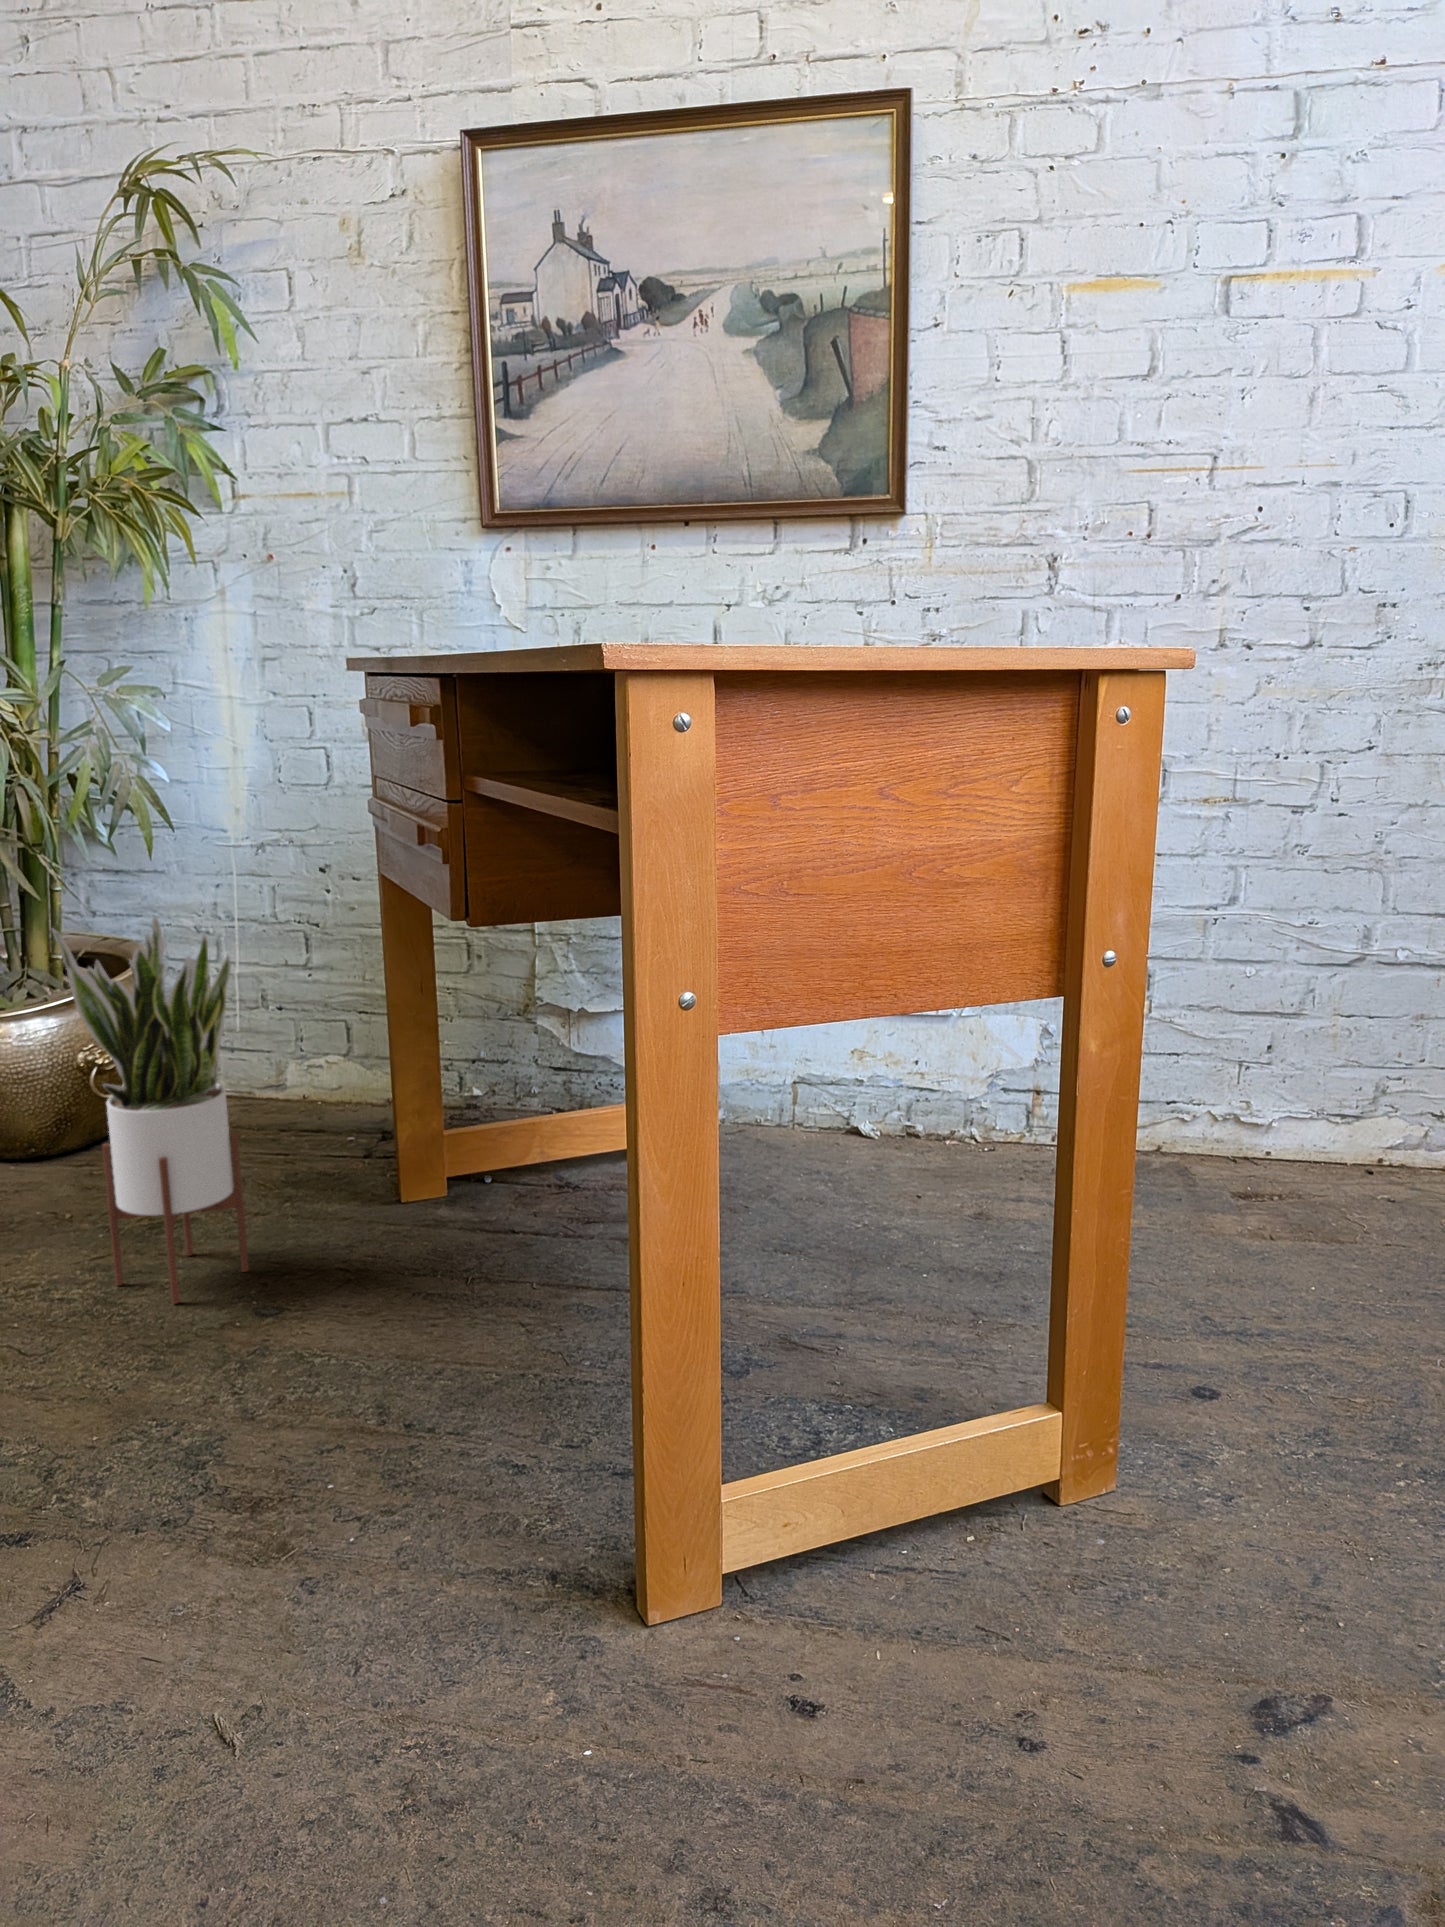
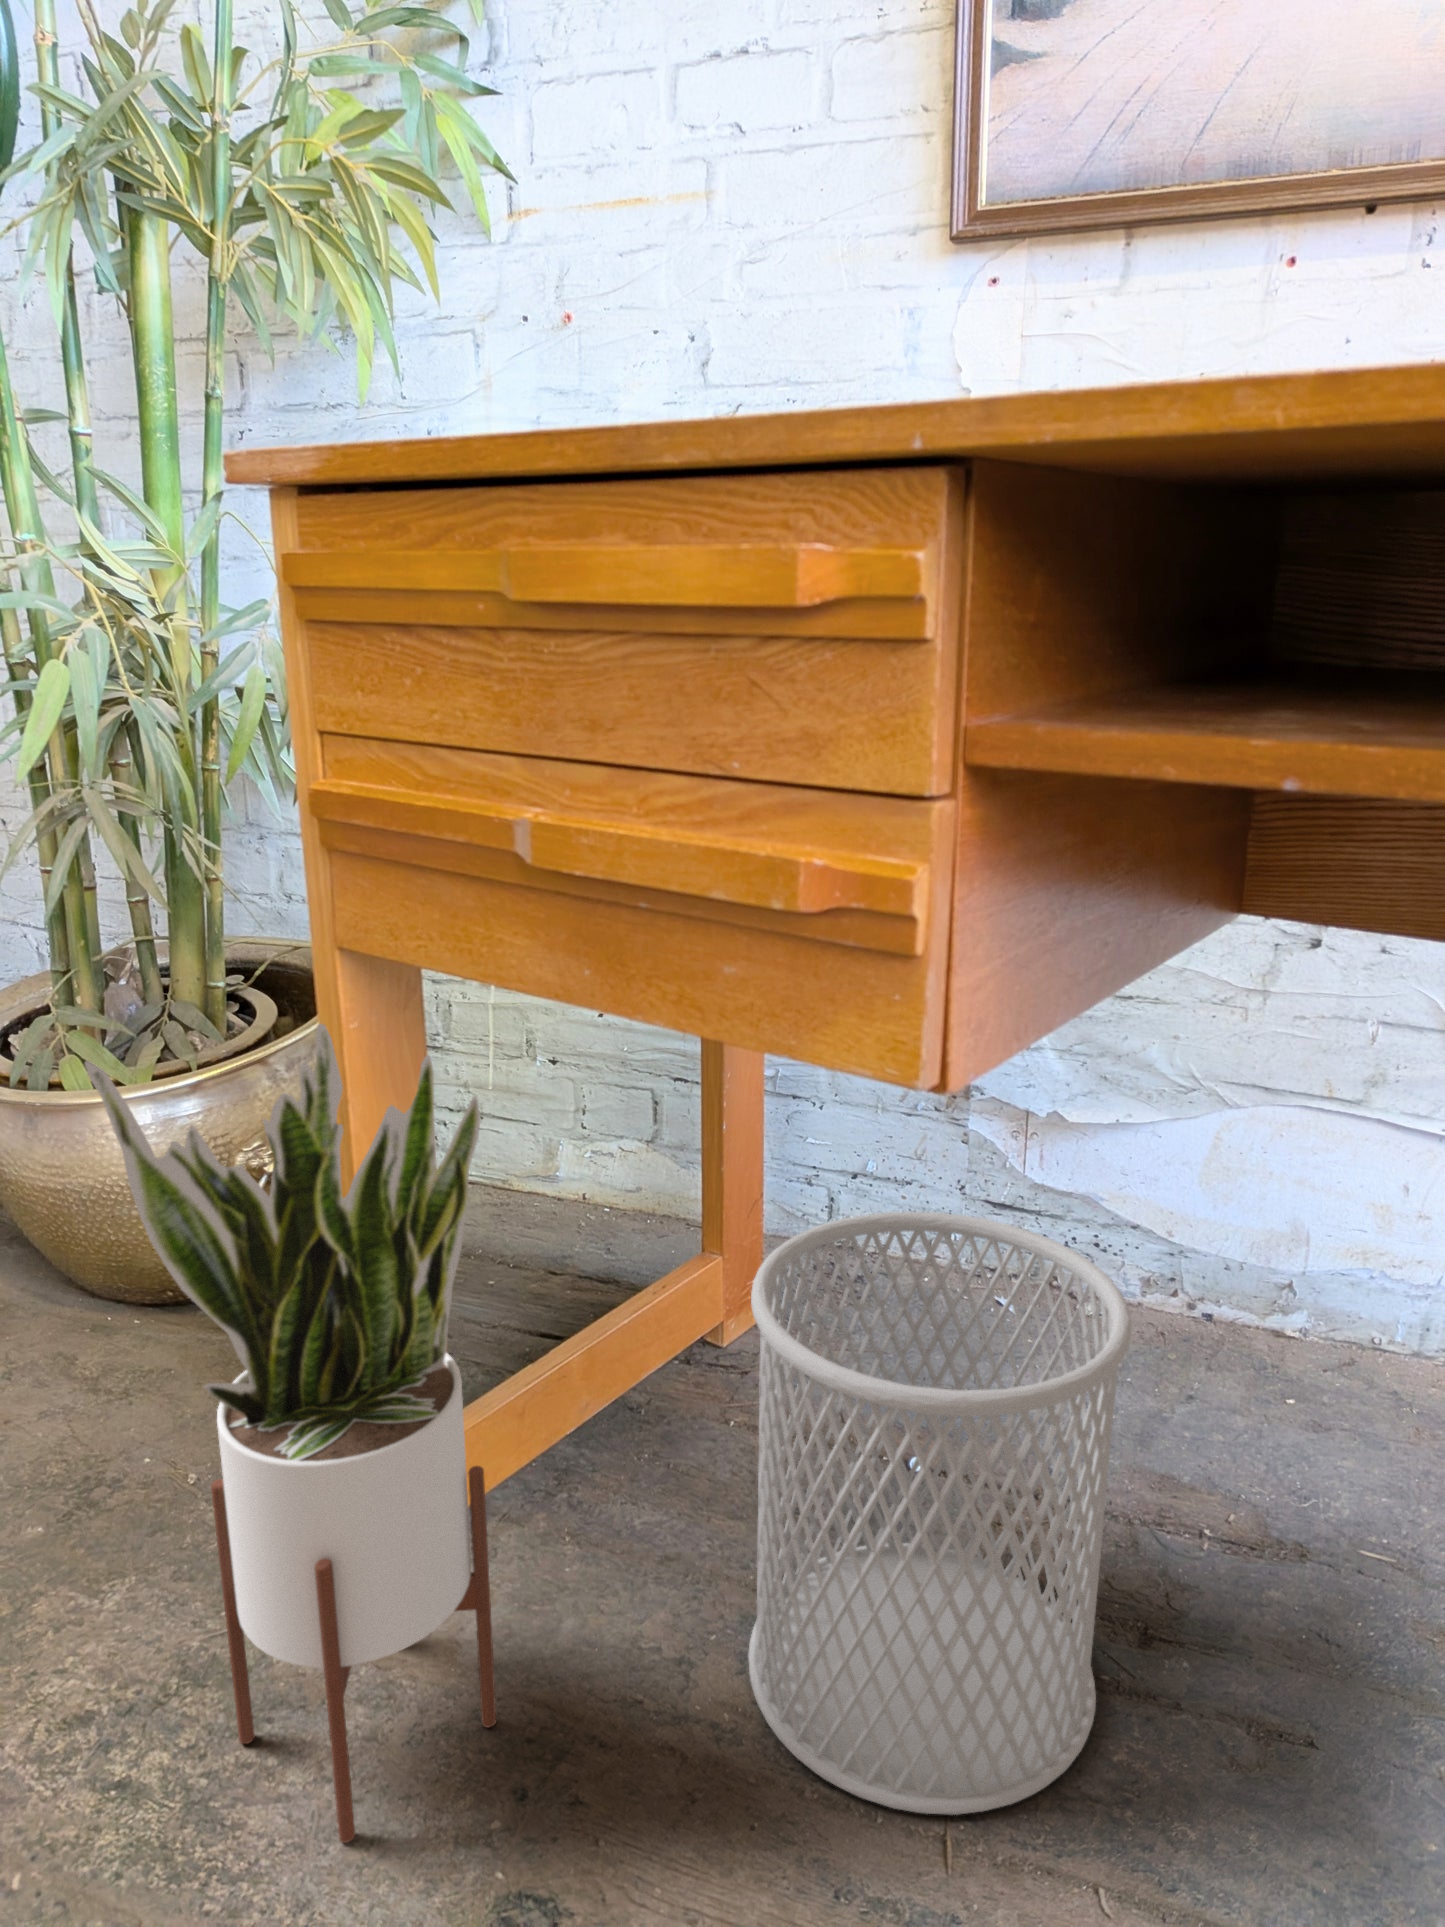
wastebasket: none [367,1021,550,1275] -> present [748,1212,1132,1815]

